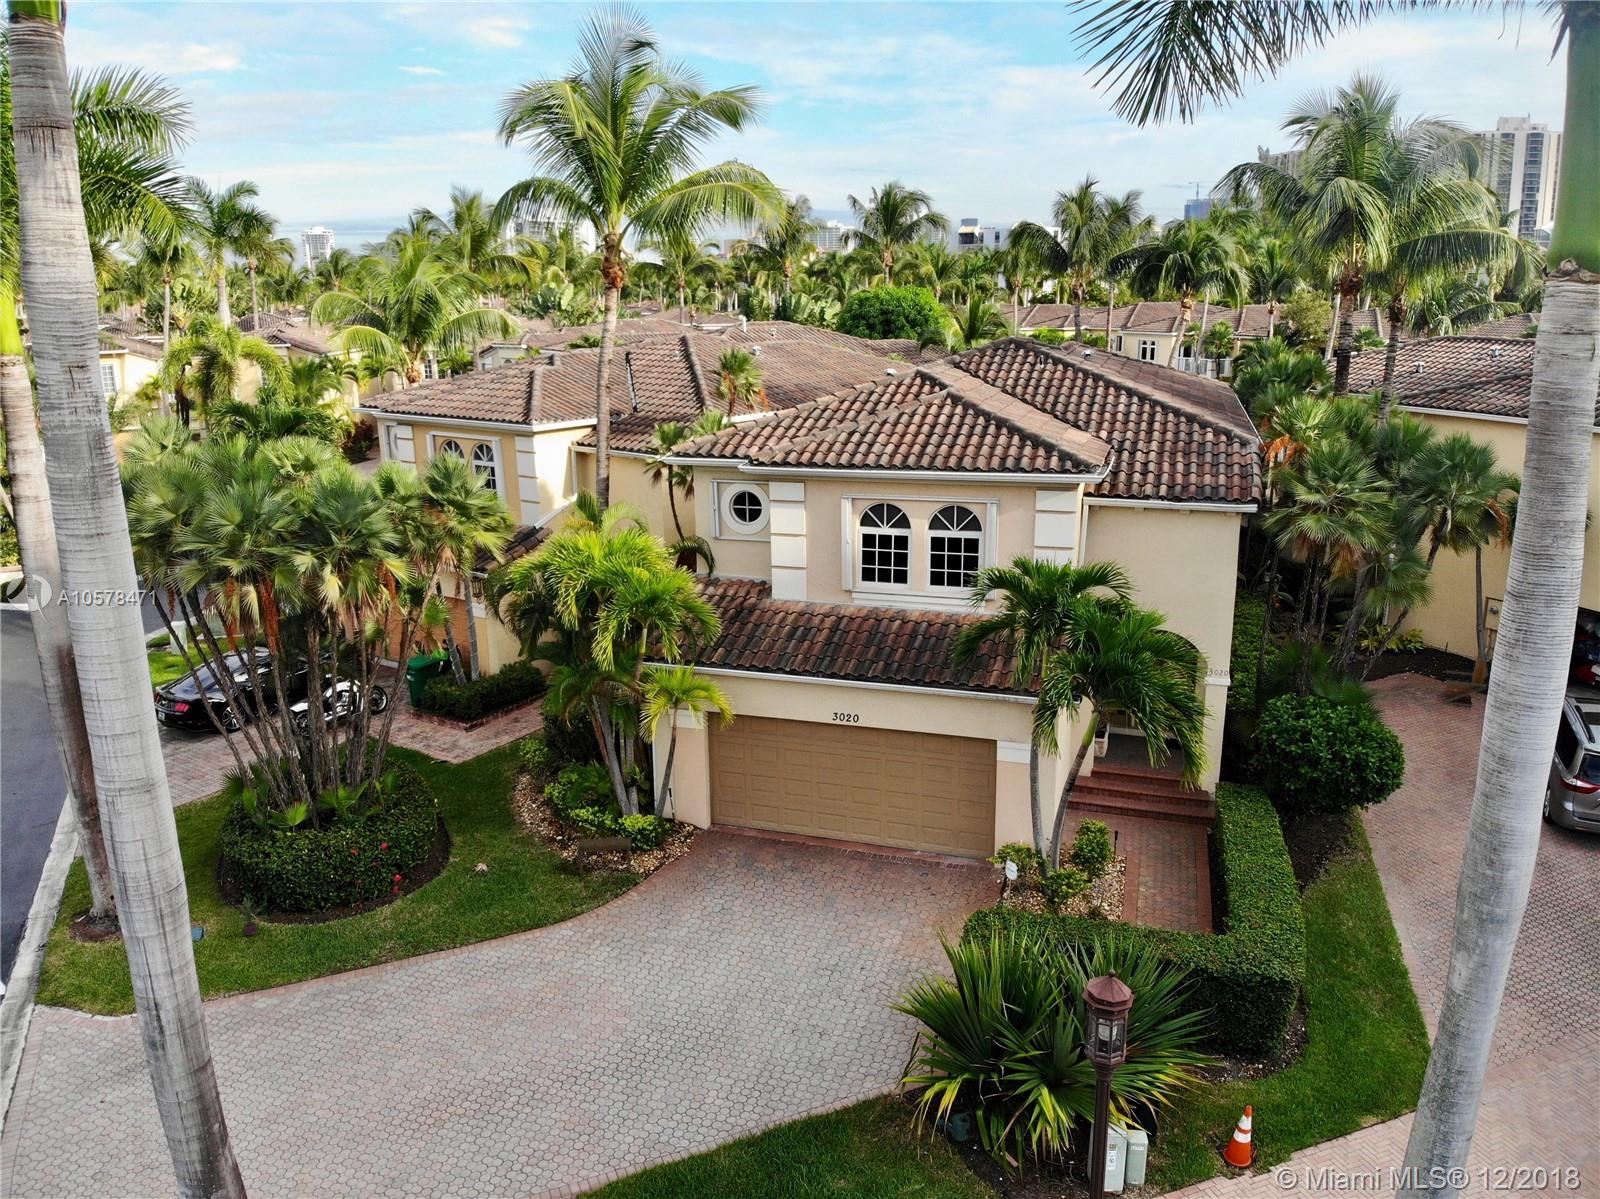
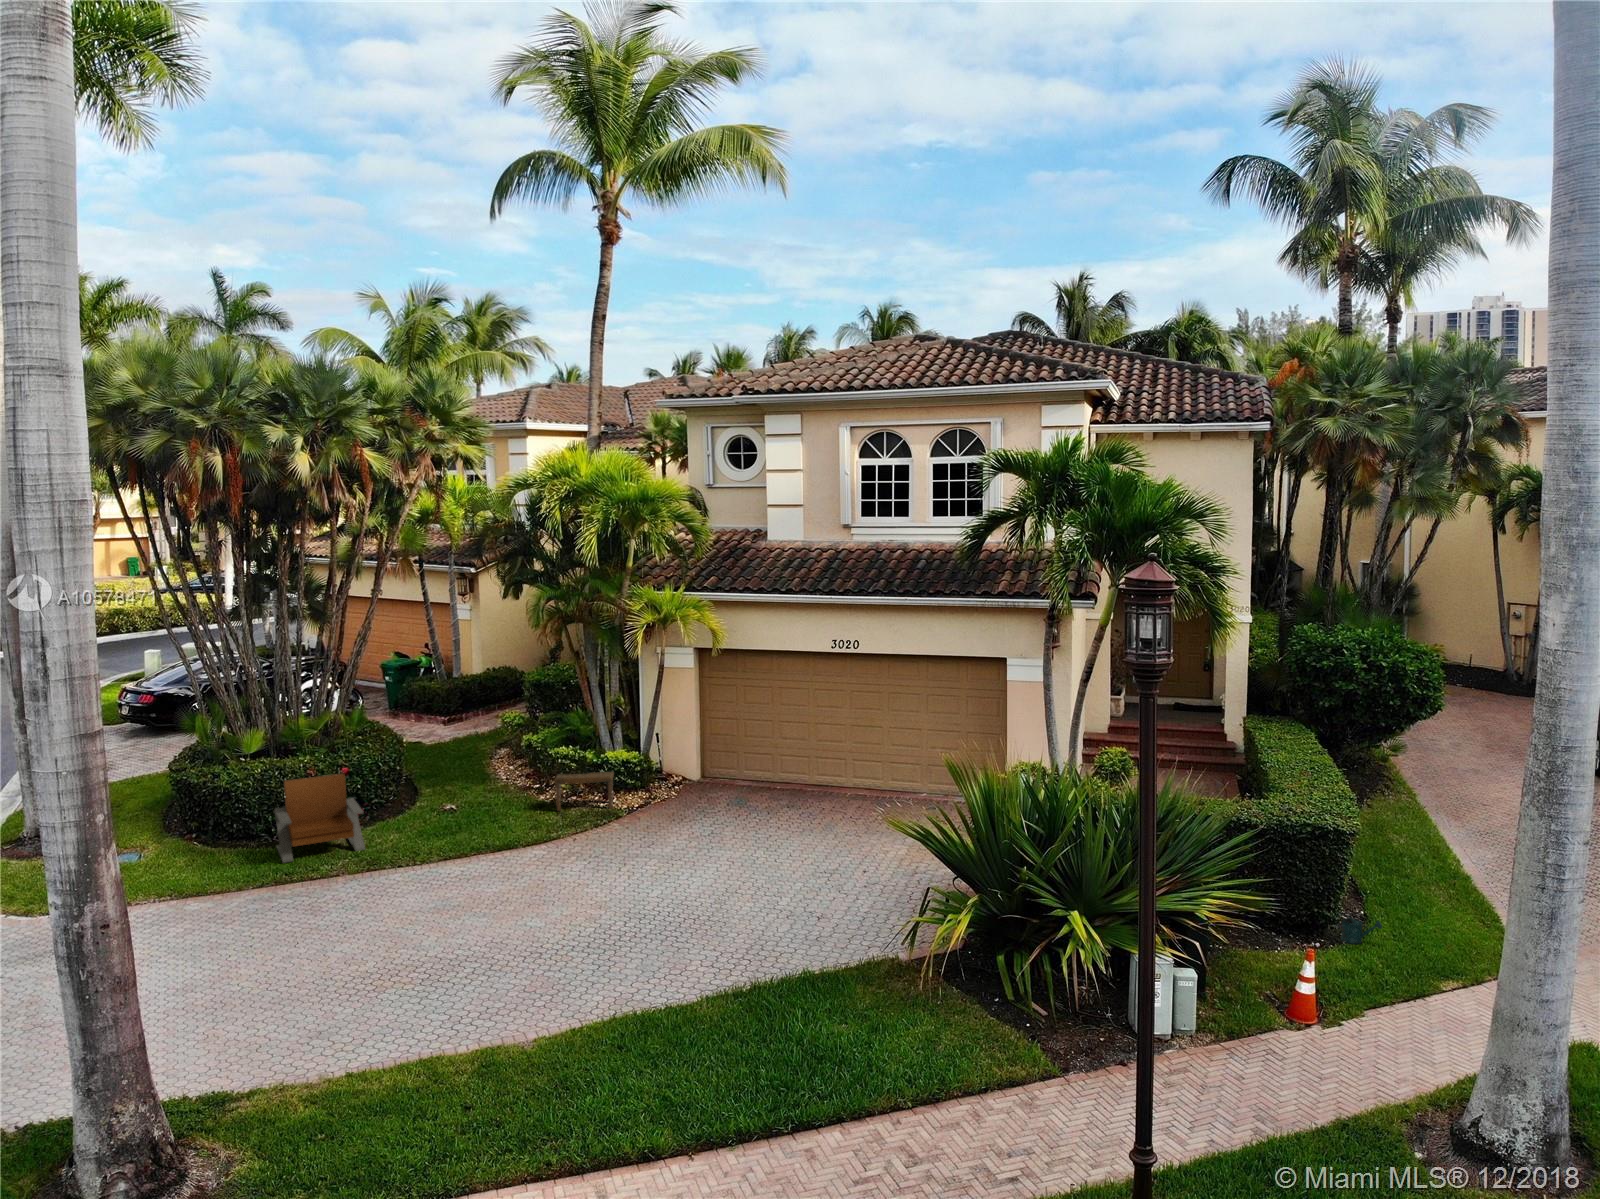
lounge chair: present [1444,659,1487,706] -> present [274,774,365,863]
decorative plant: present [236,898,258,936] -> none [165,811,213,854]
watering can: present [937,1112,972,1142] -> present [1341,917,1382,944]

